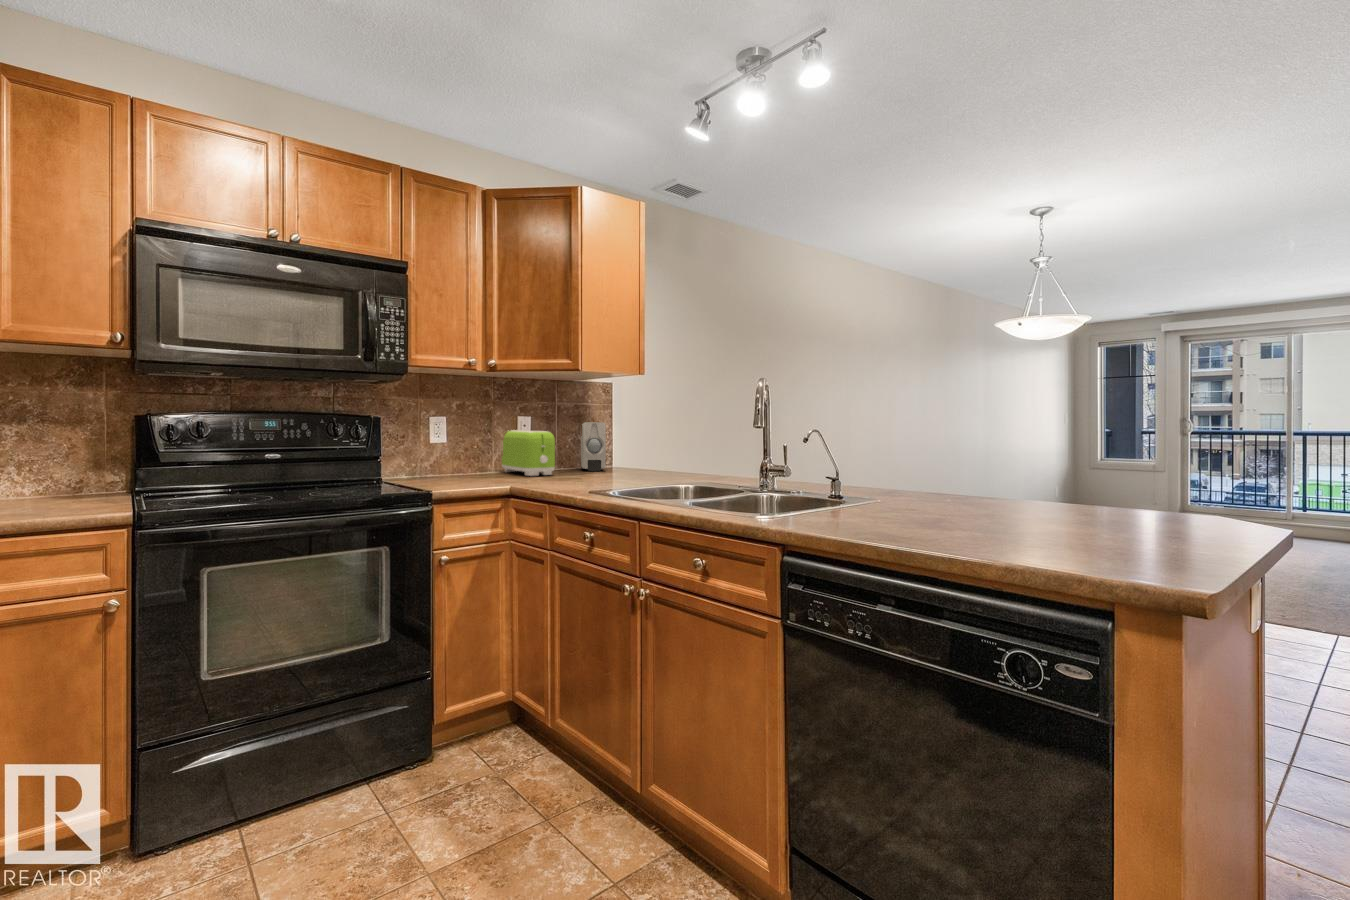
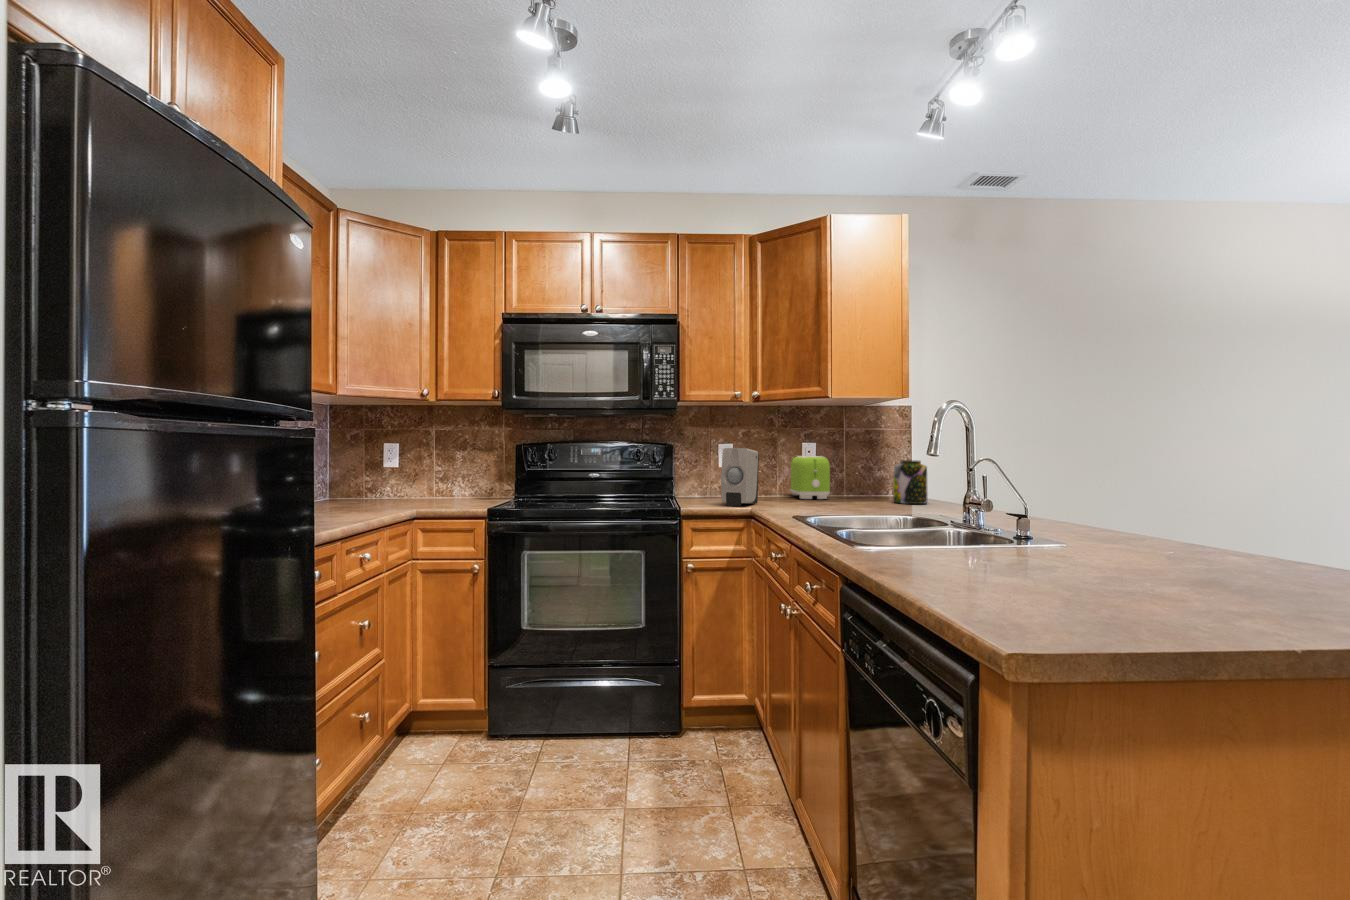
soap dispenser: present [581,422,606,471] -> present [721,448,759,506]
jar: none [615,436,645,476] -> present [893,460,928,504]

